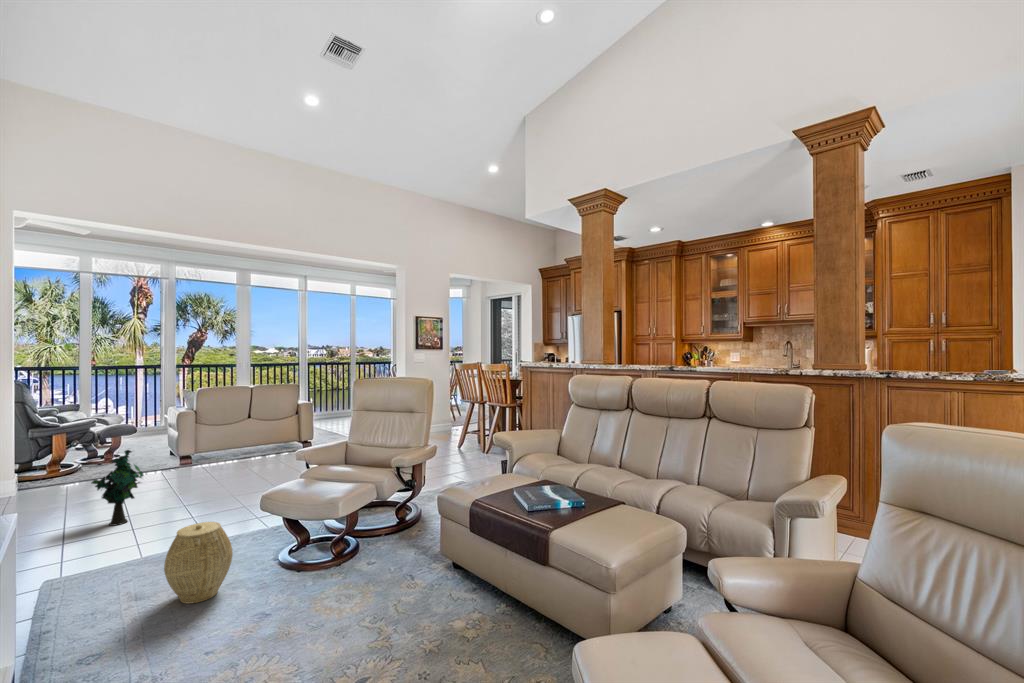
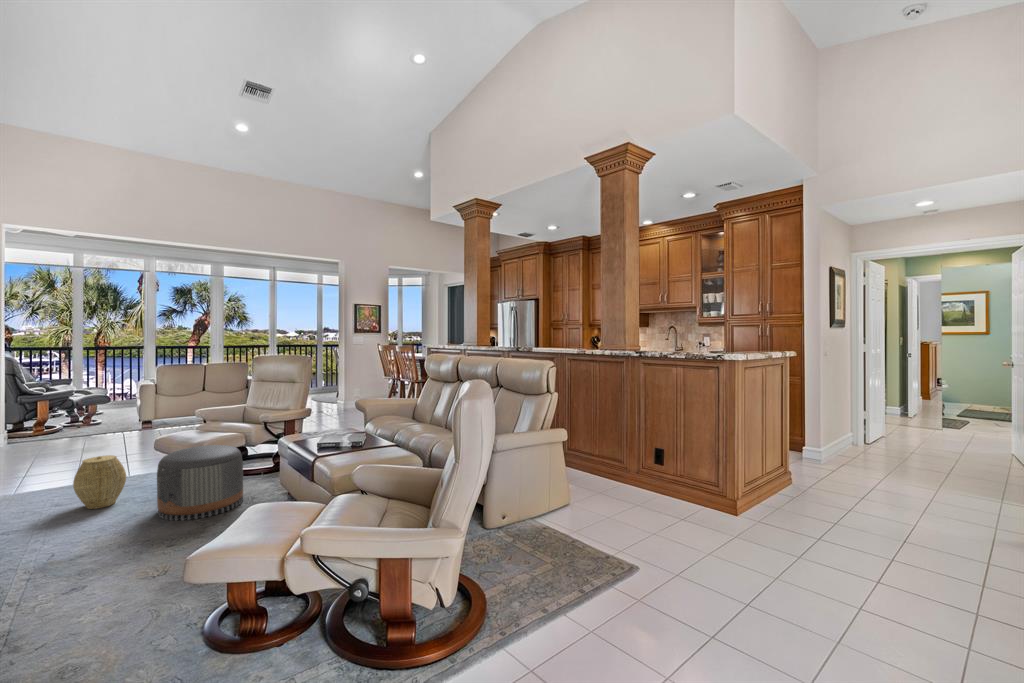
decorative plant: present [92,450,143,526] -> none [48,410,92,466]
pouf: none [293,504,400,624] -> present [157,445,243,521]

